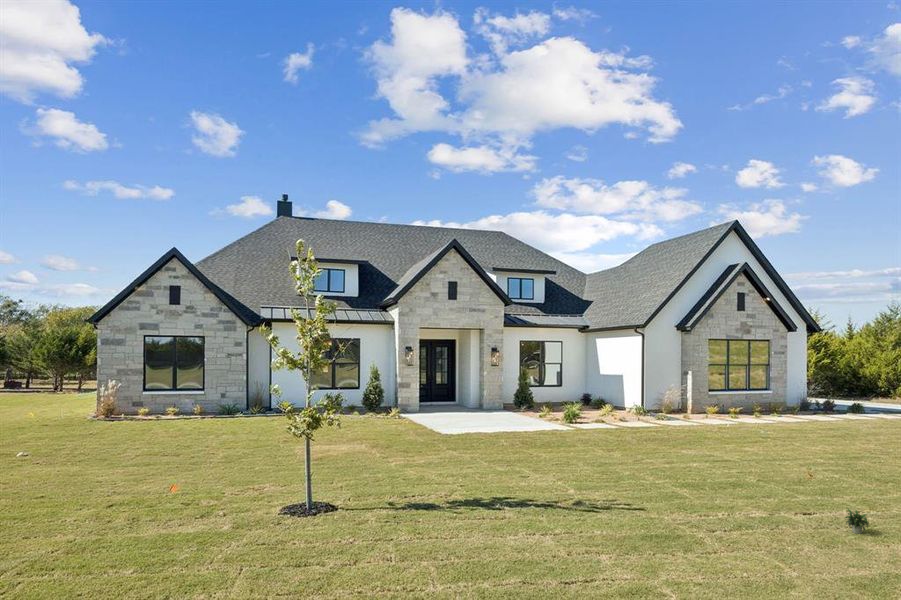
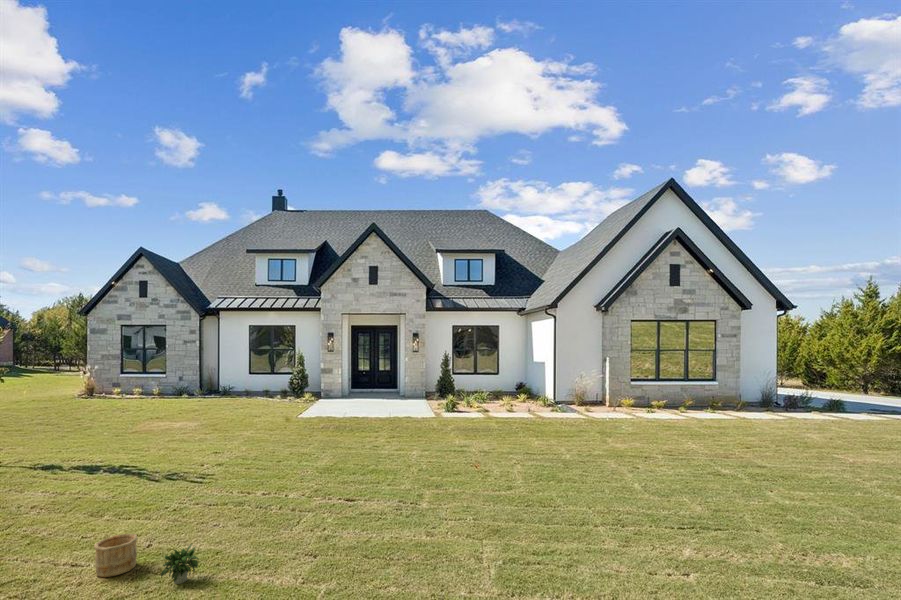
wooden bucket: none [783,508,814,535] -> present [94,534,138,577]

